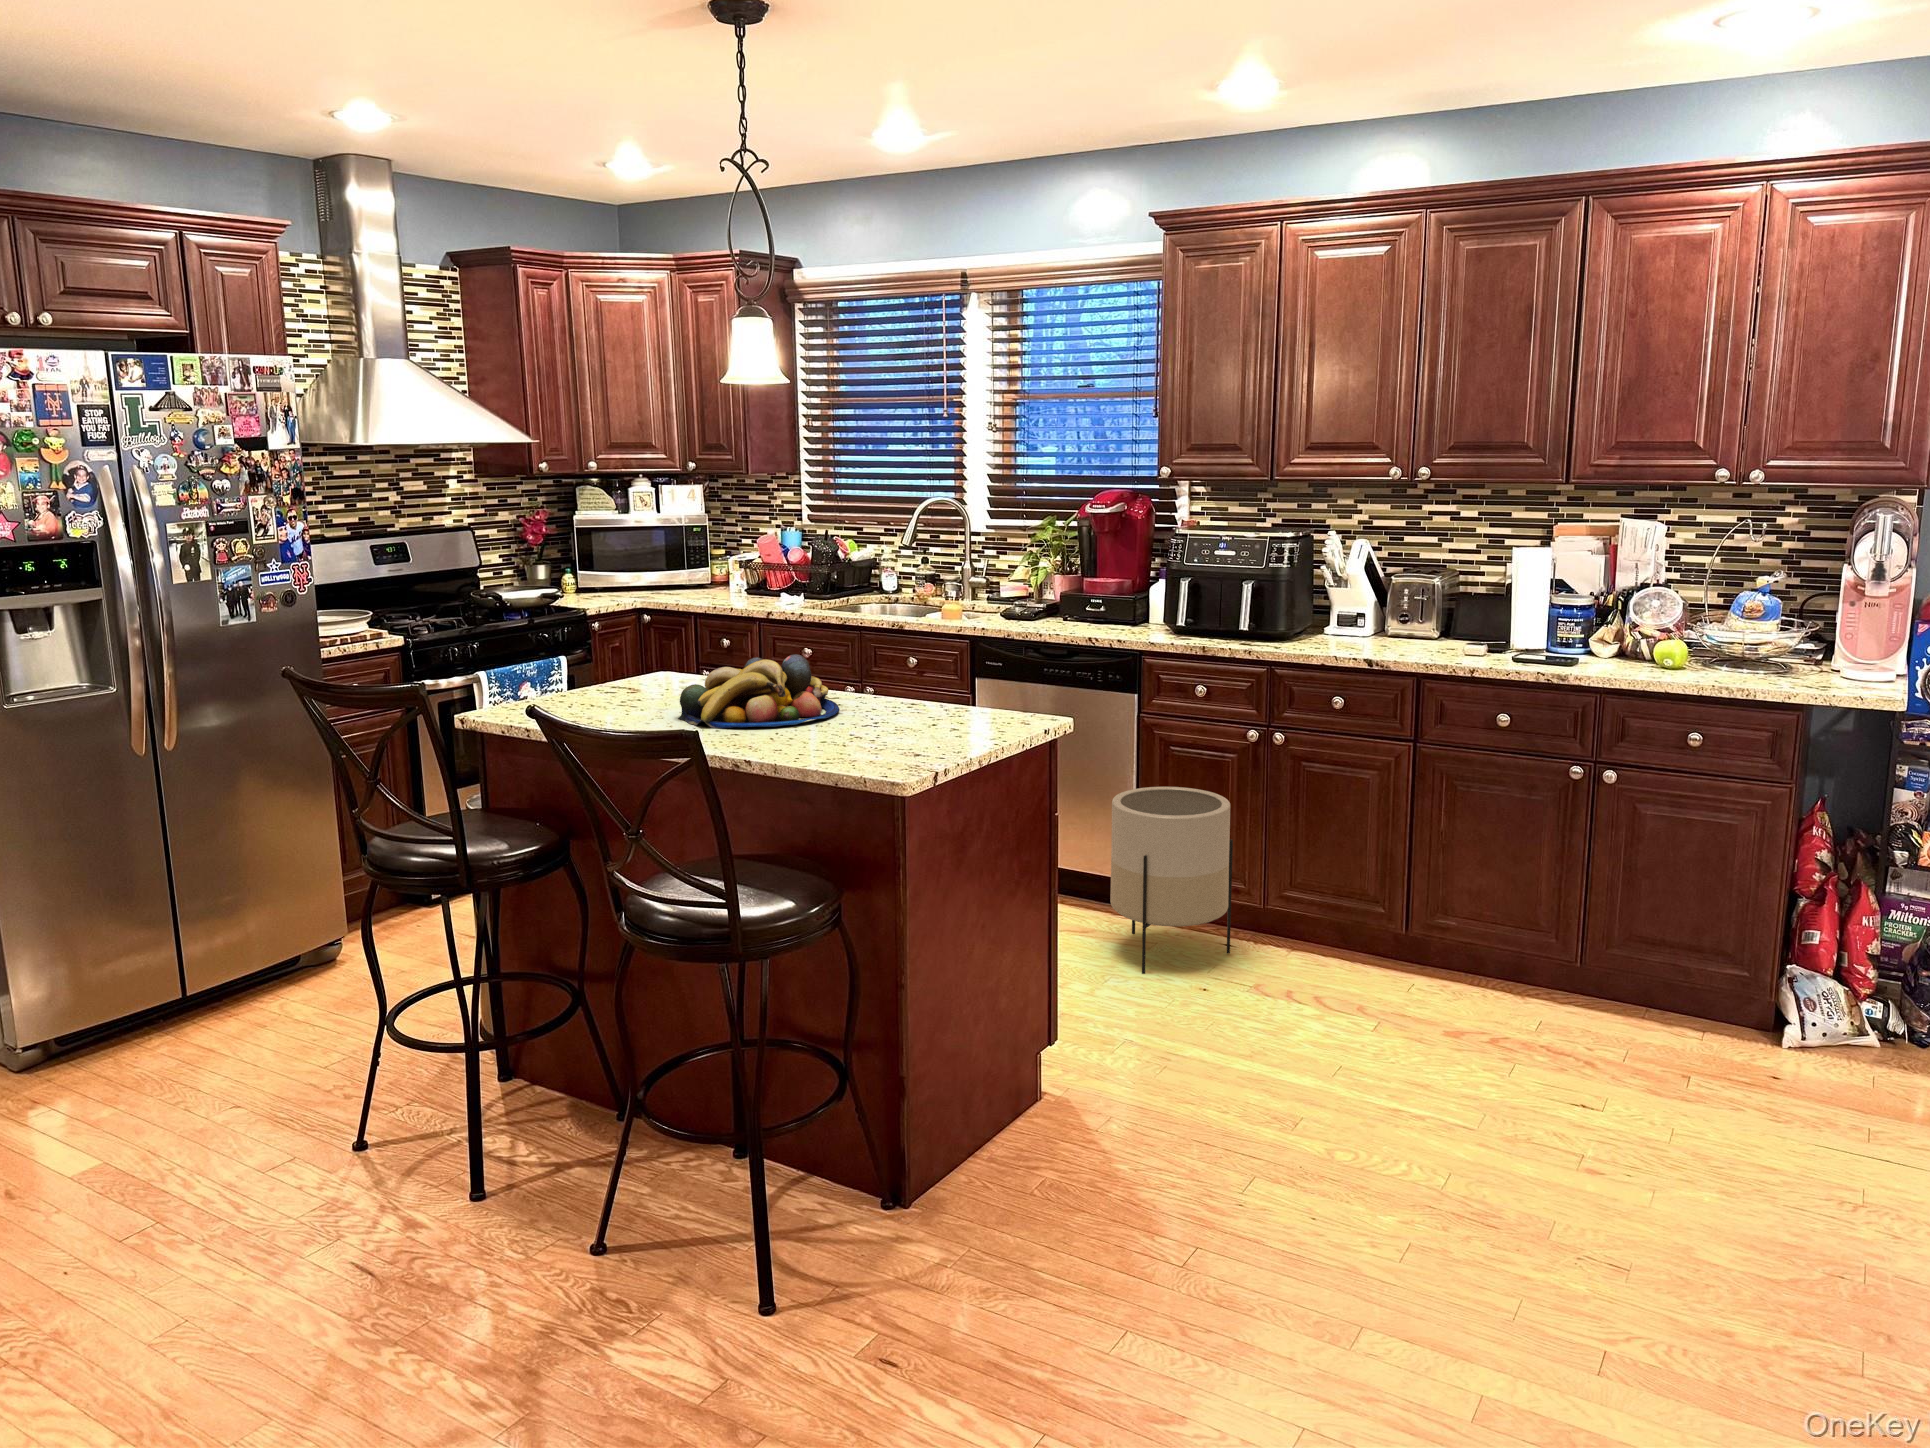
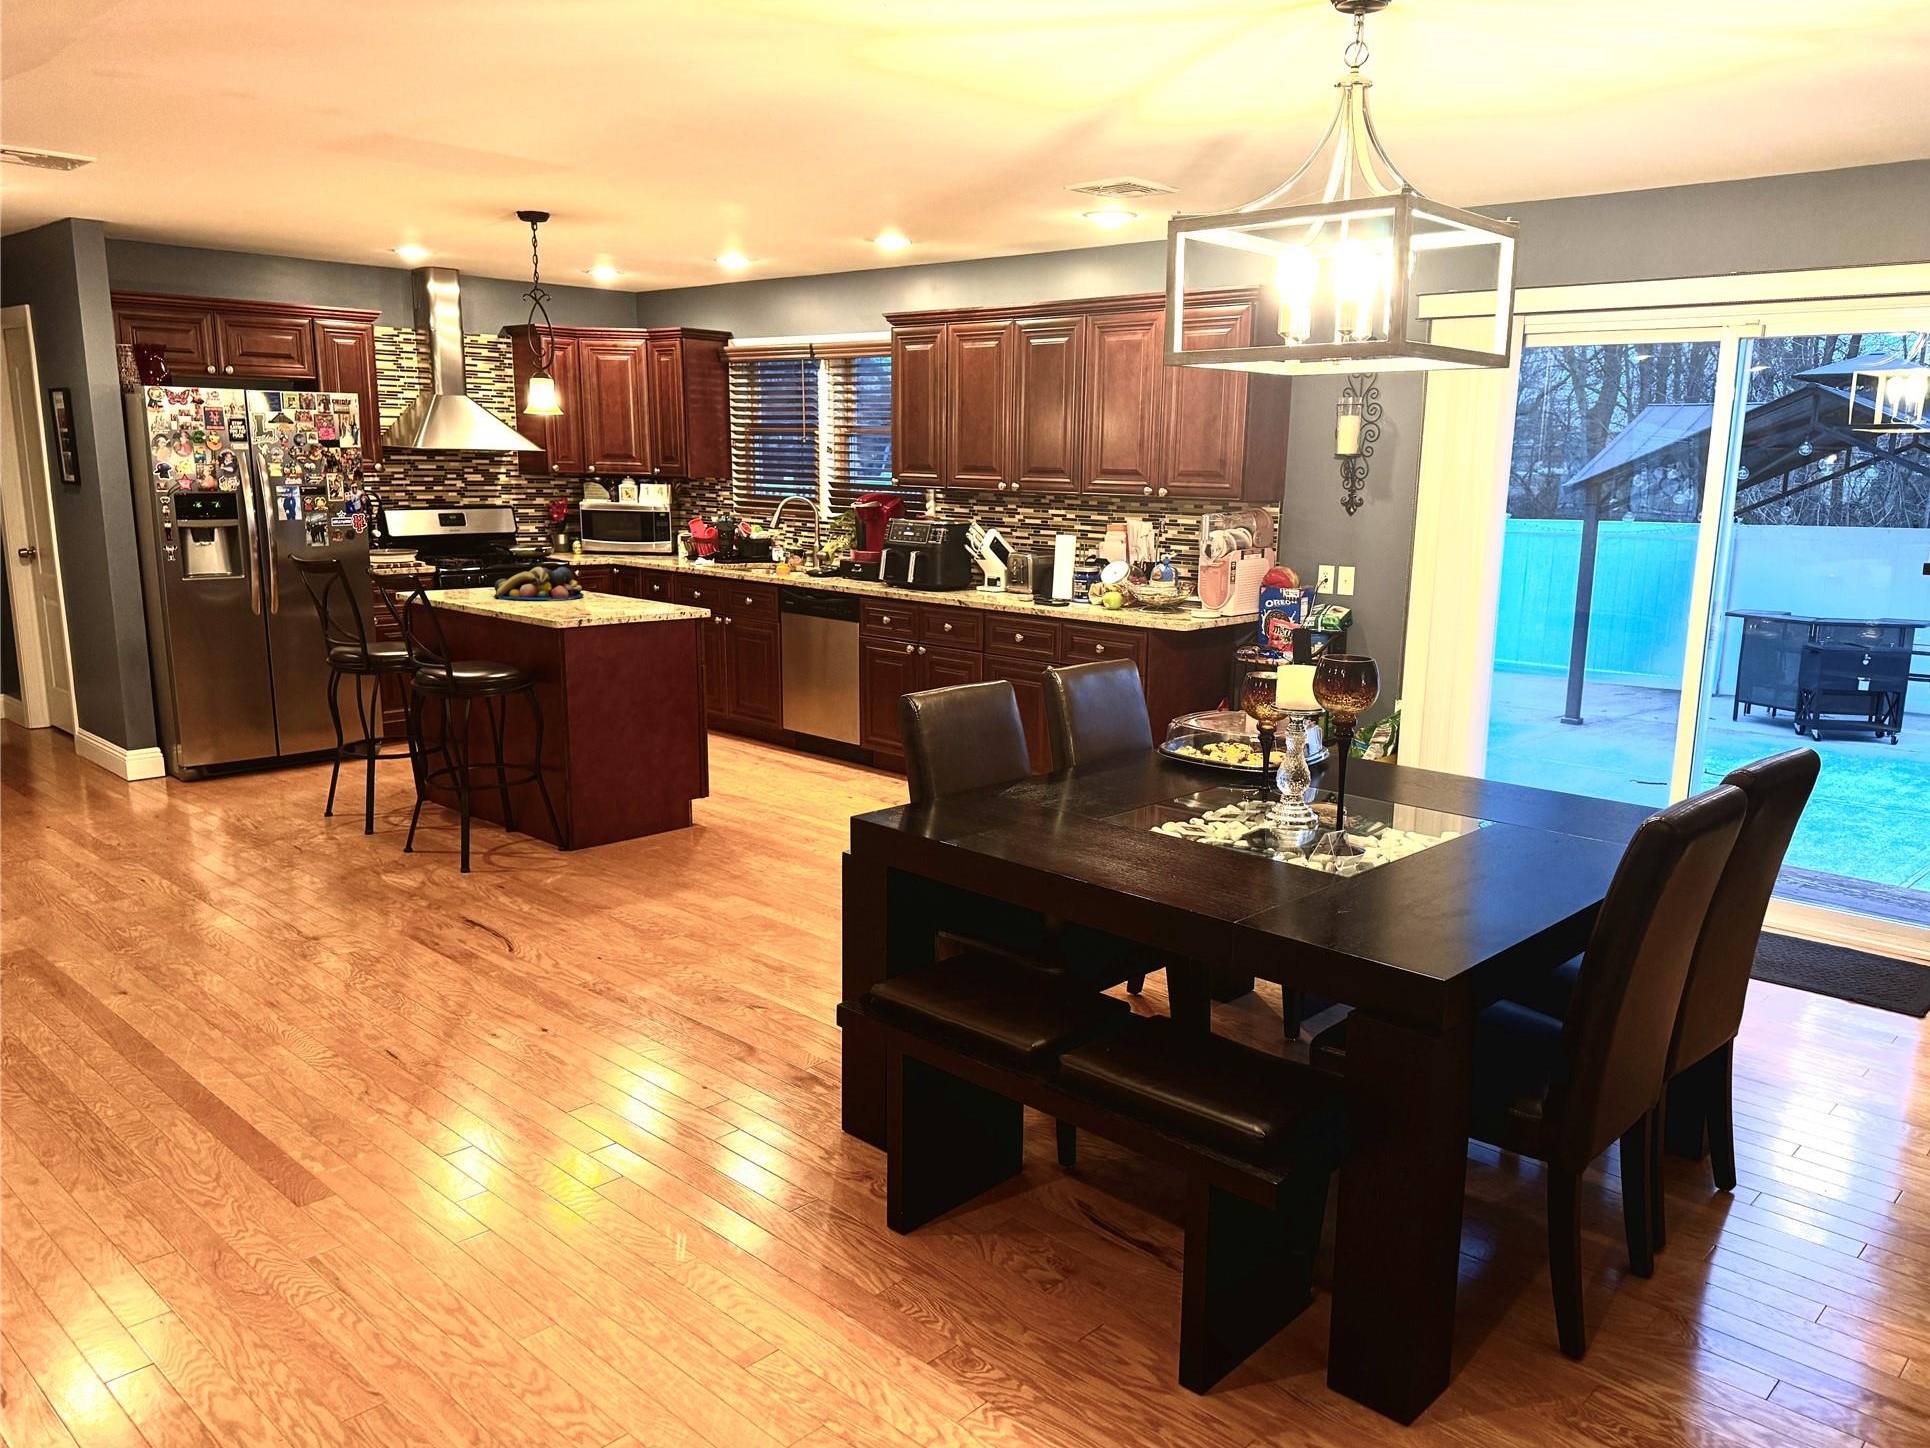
planter: present [1110,787,1233,974] -> none [815,681,890,790]

